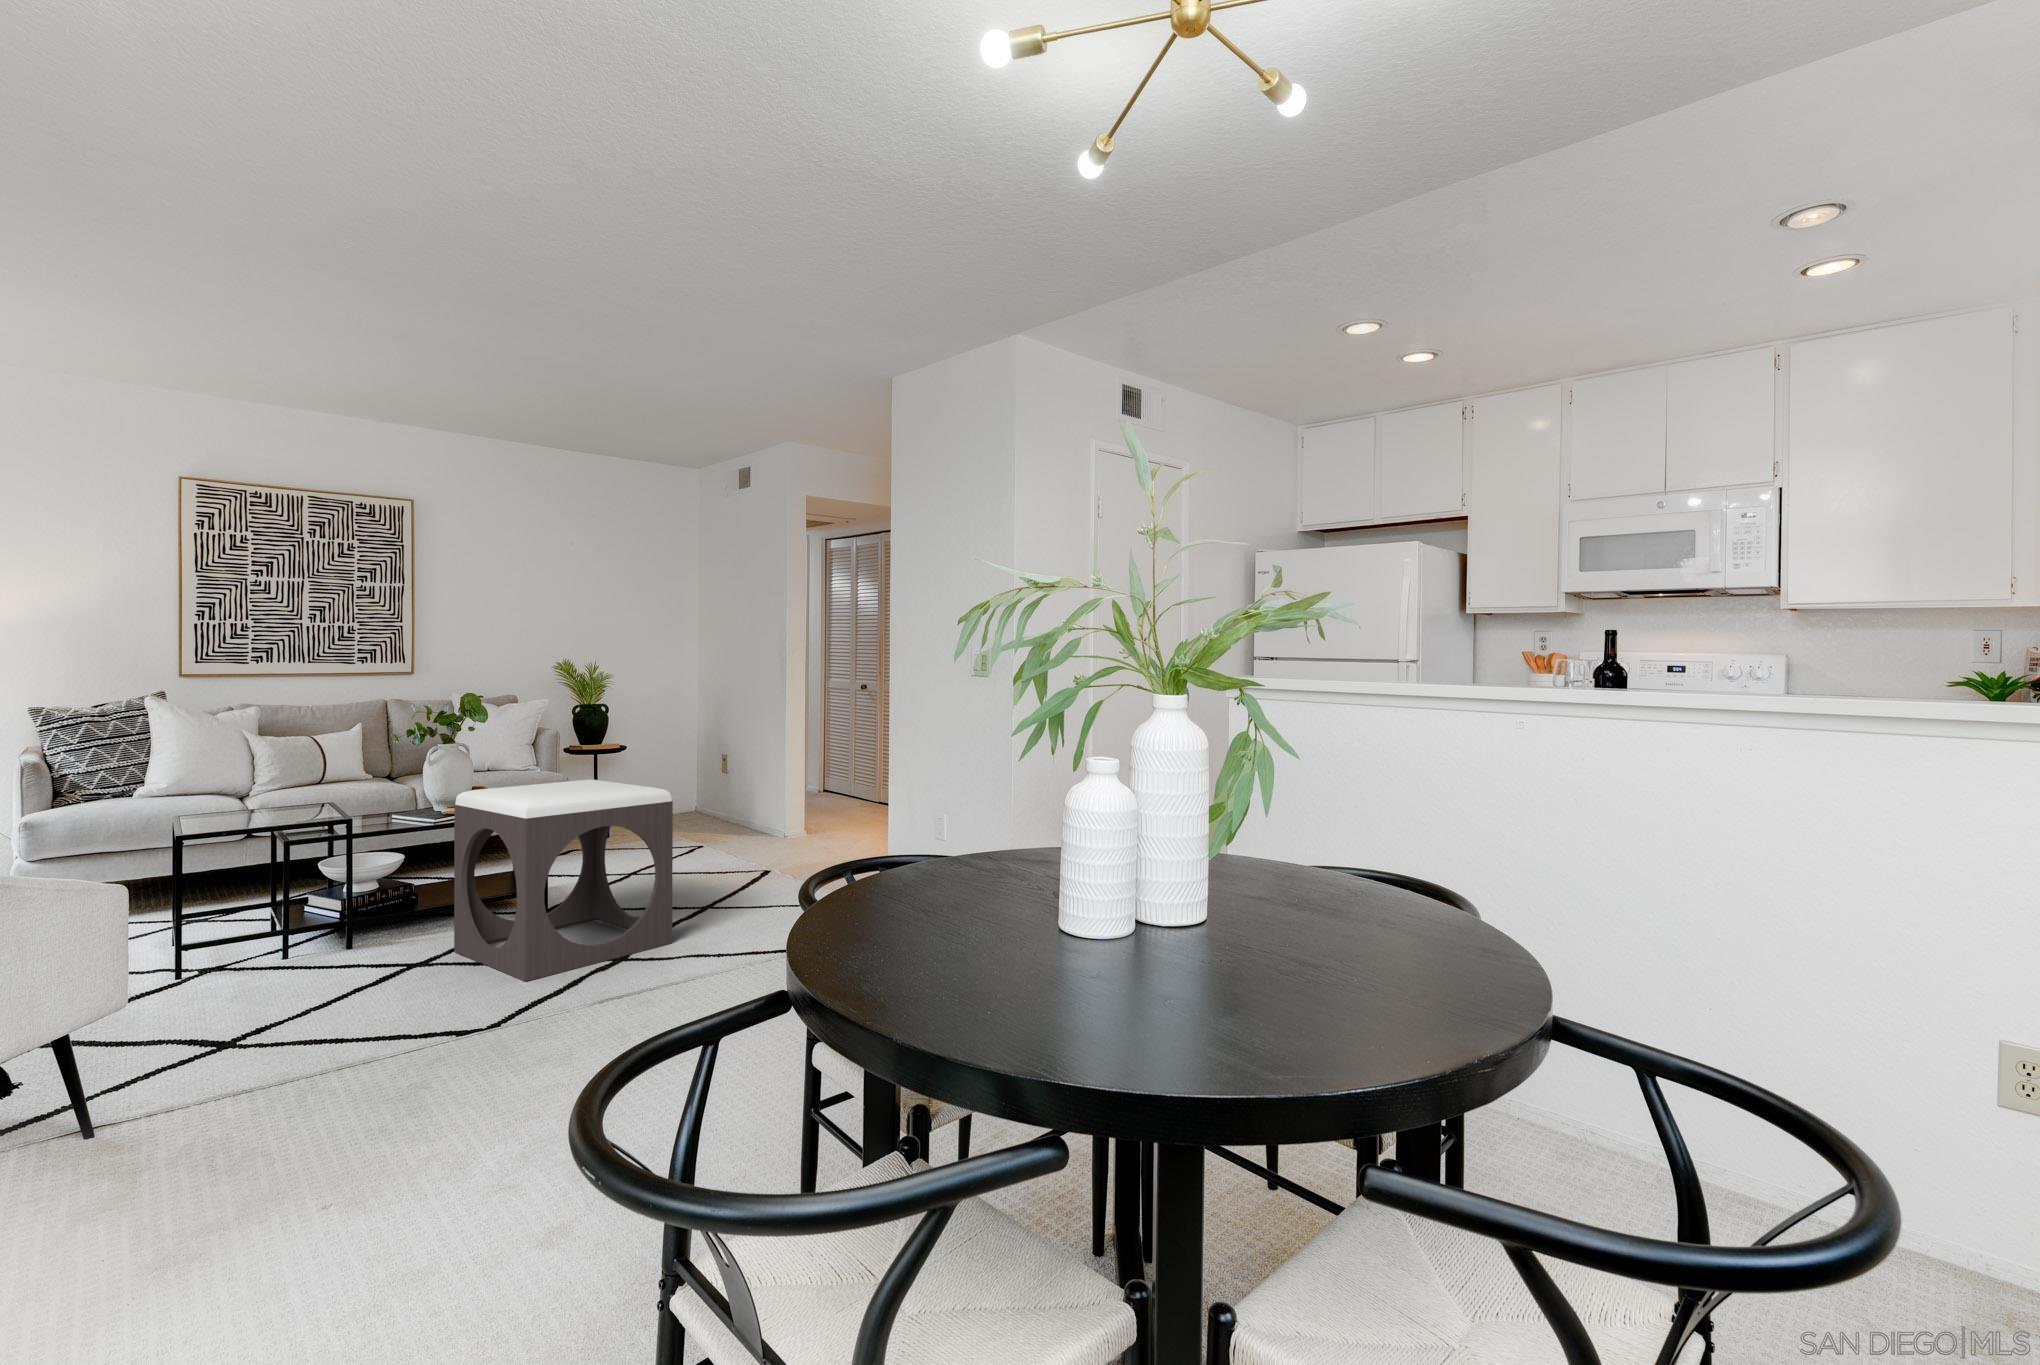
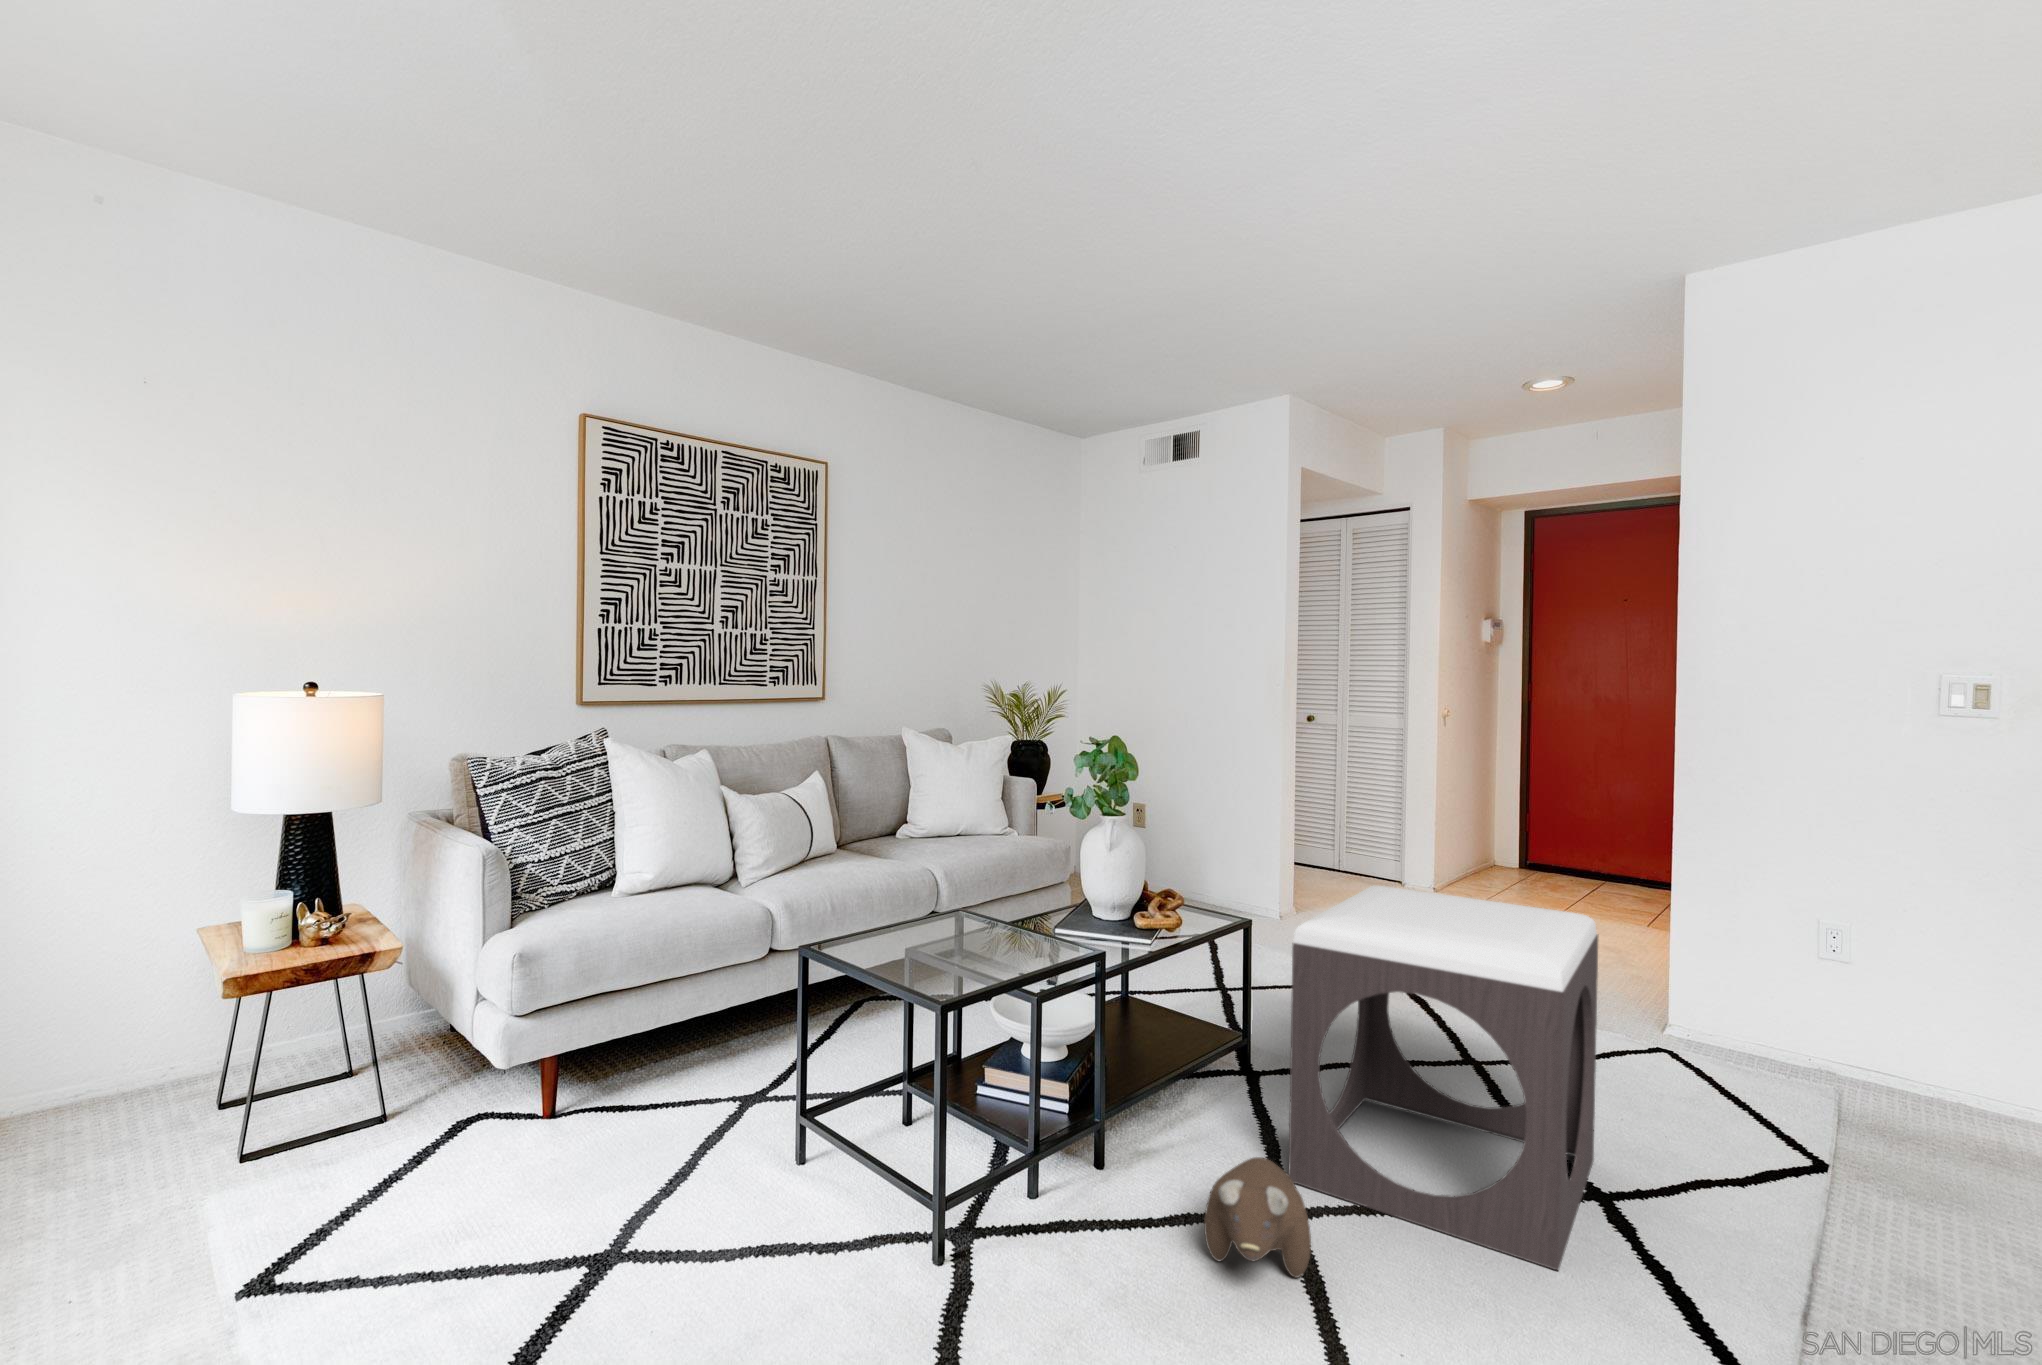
plush toy: none [301,921,400,985] -> present [1204,1157,1311,1278]

